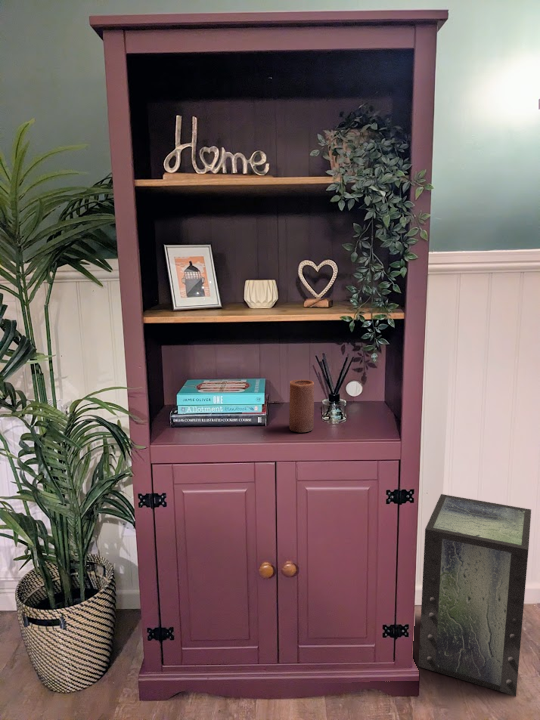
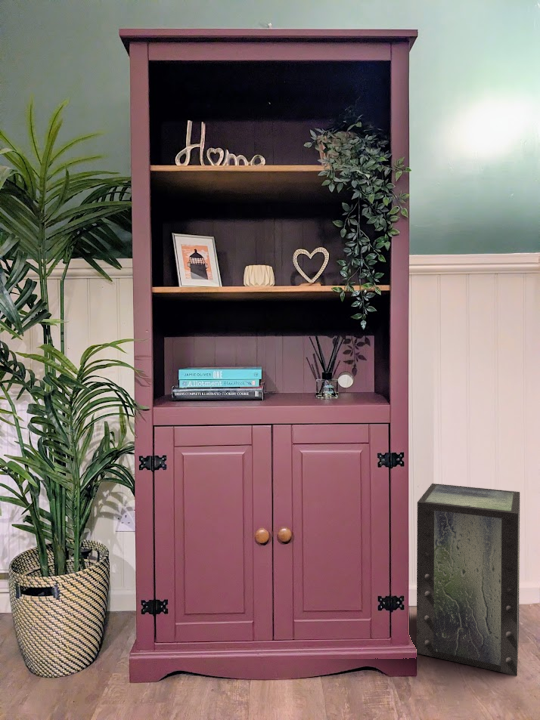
candle: present [289,380,314,432] -> none [285,354,308,400]

